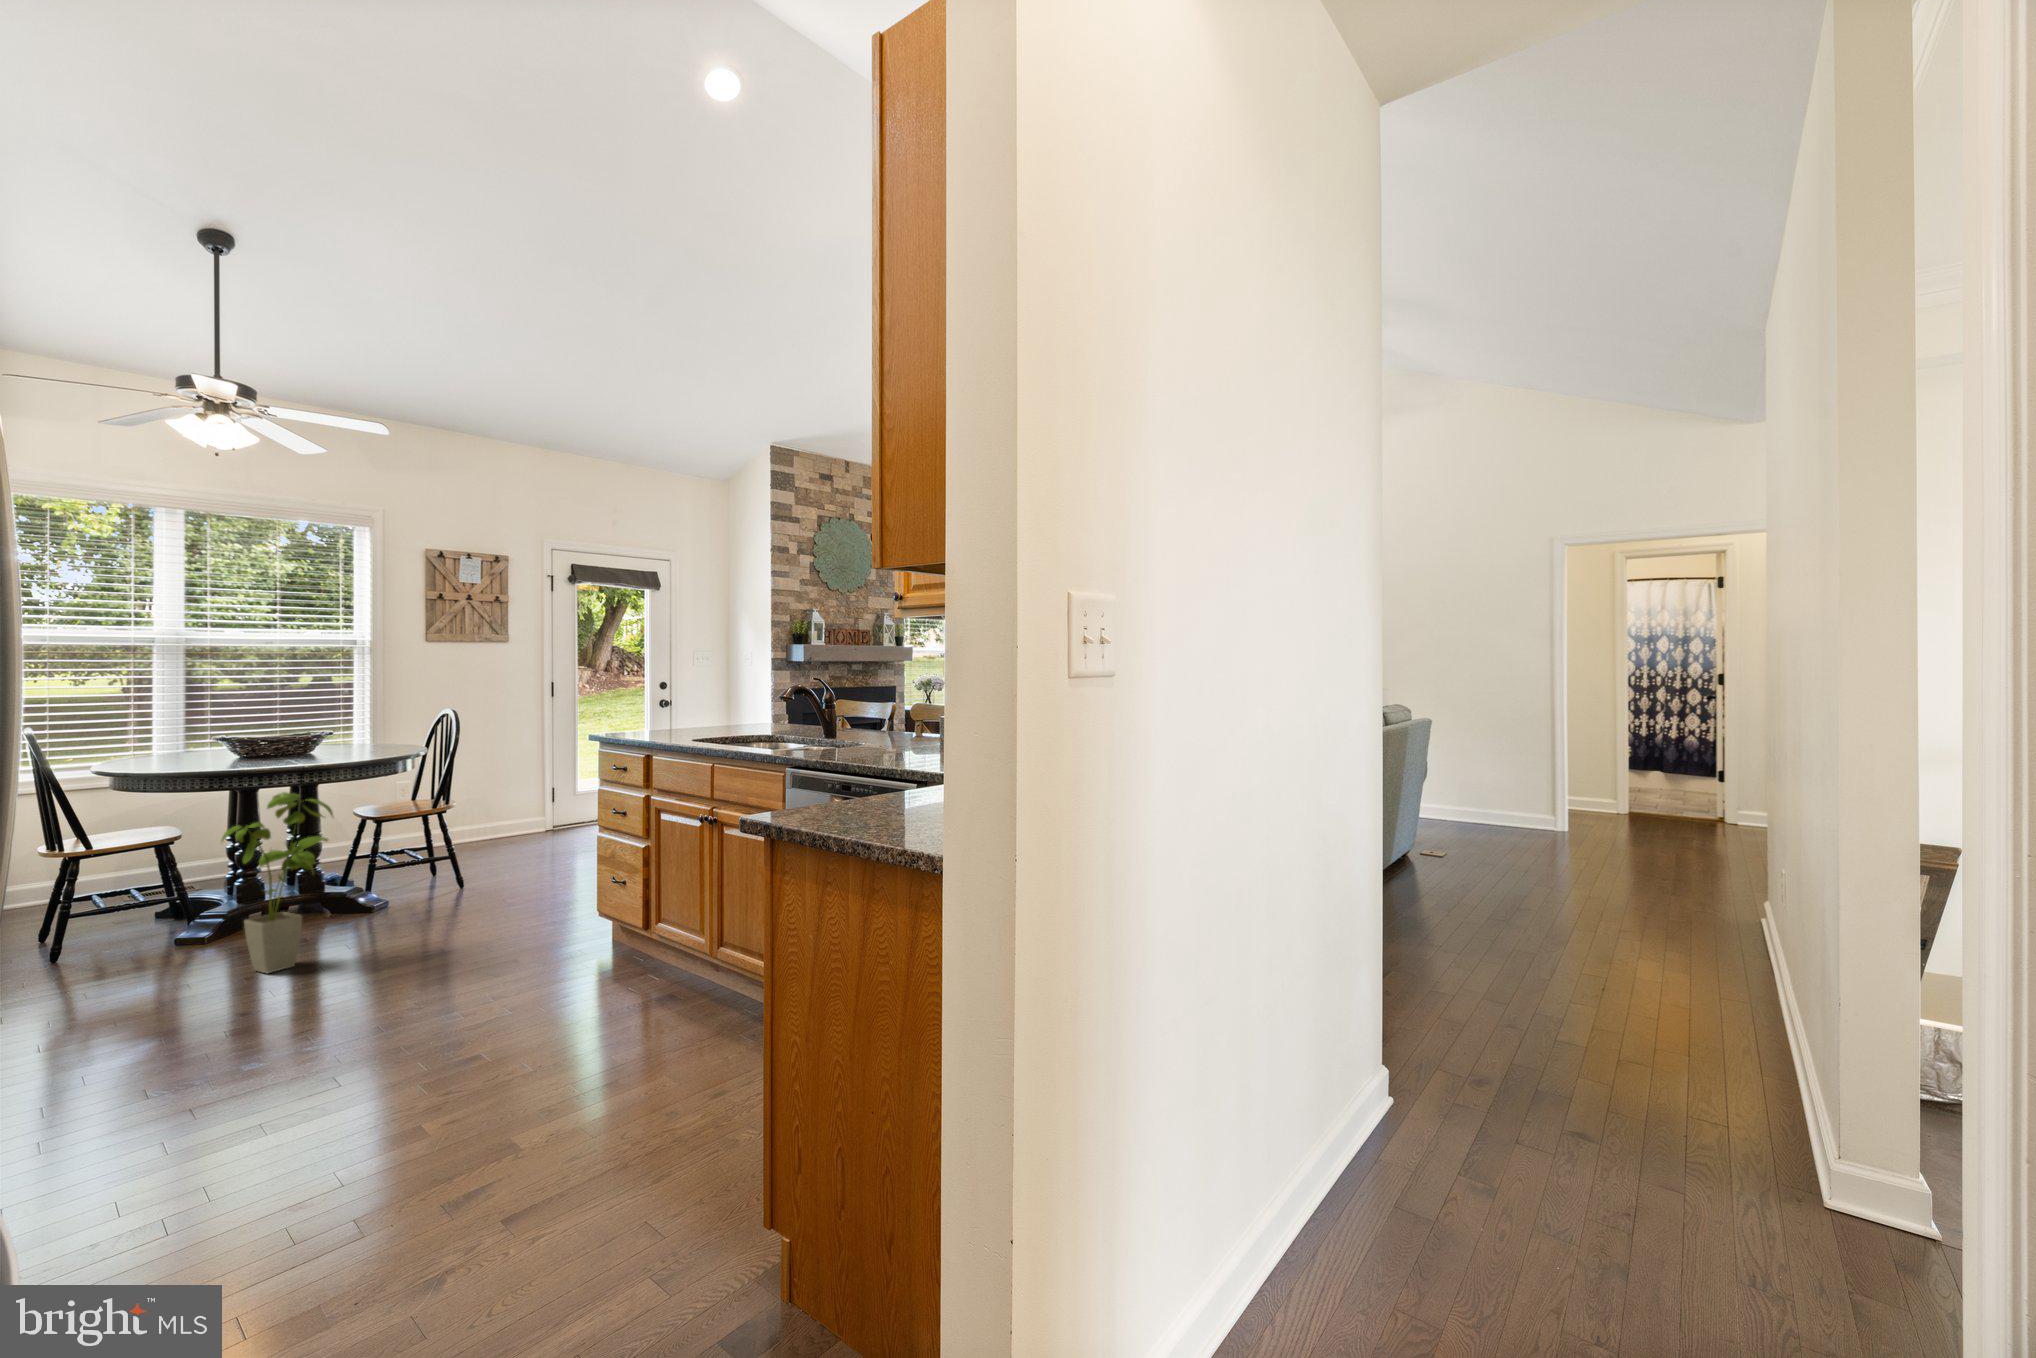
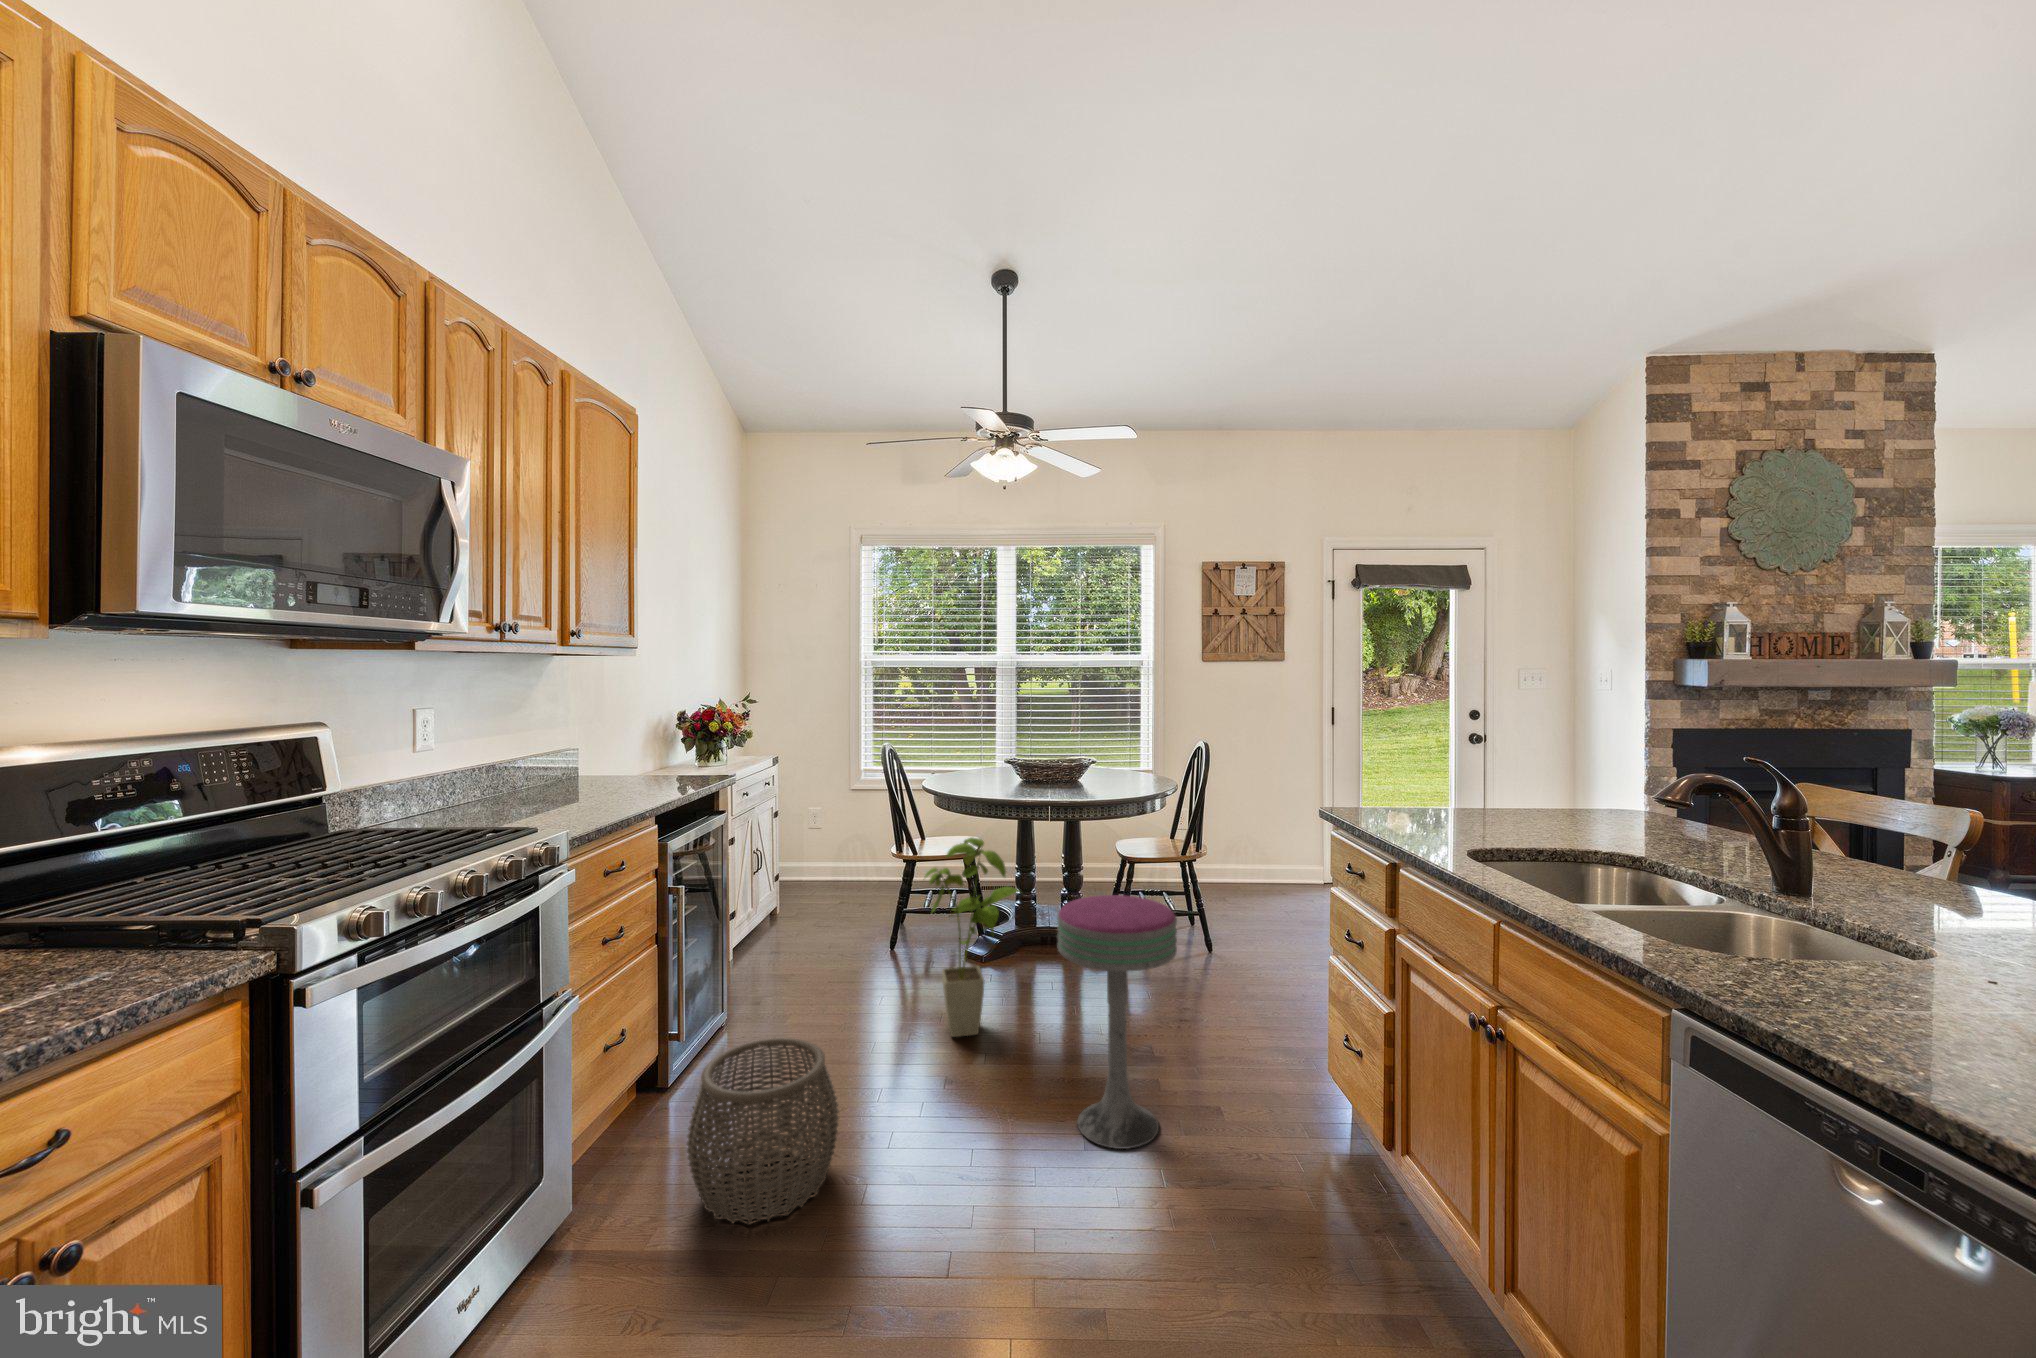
bar stool: none [420,806,518,974] -> present [1057,895,1177,1149]
woven basket: none [98,948,263,1085] -> present [686,1038,839,1224]

